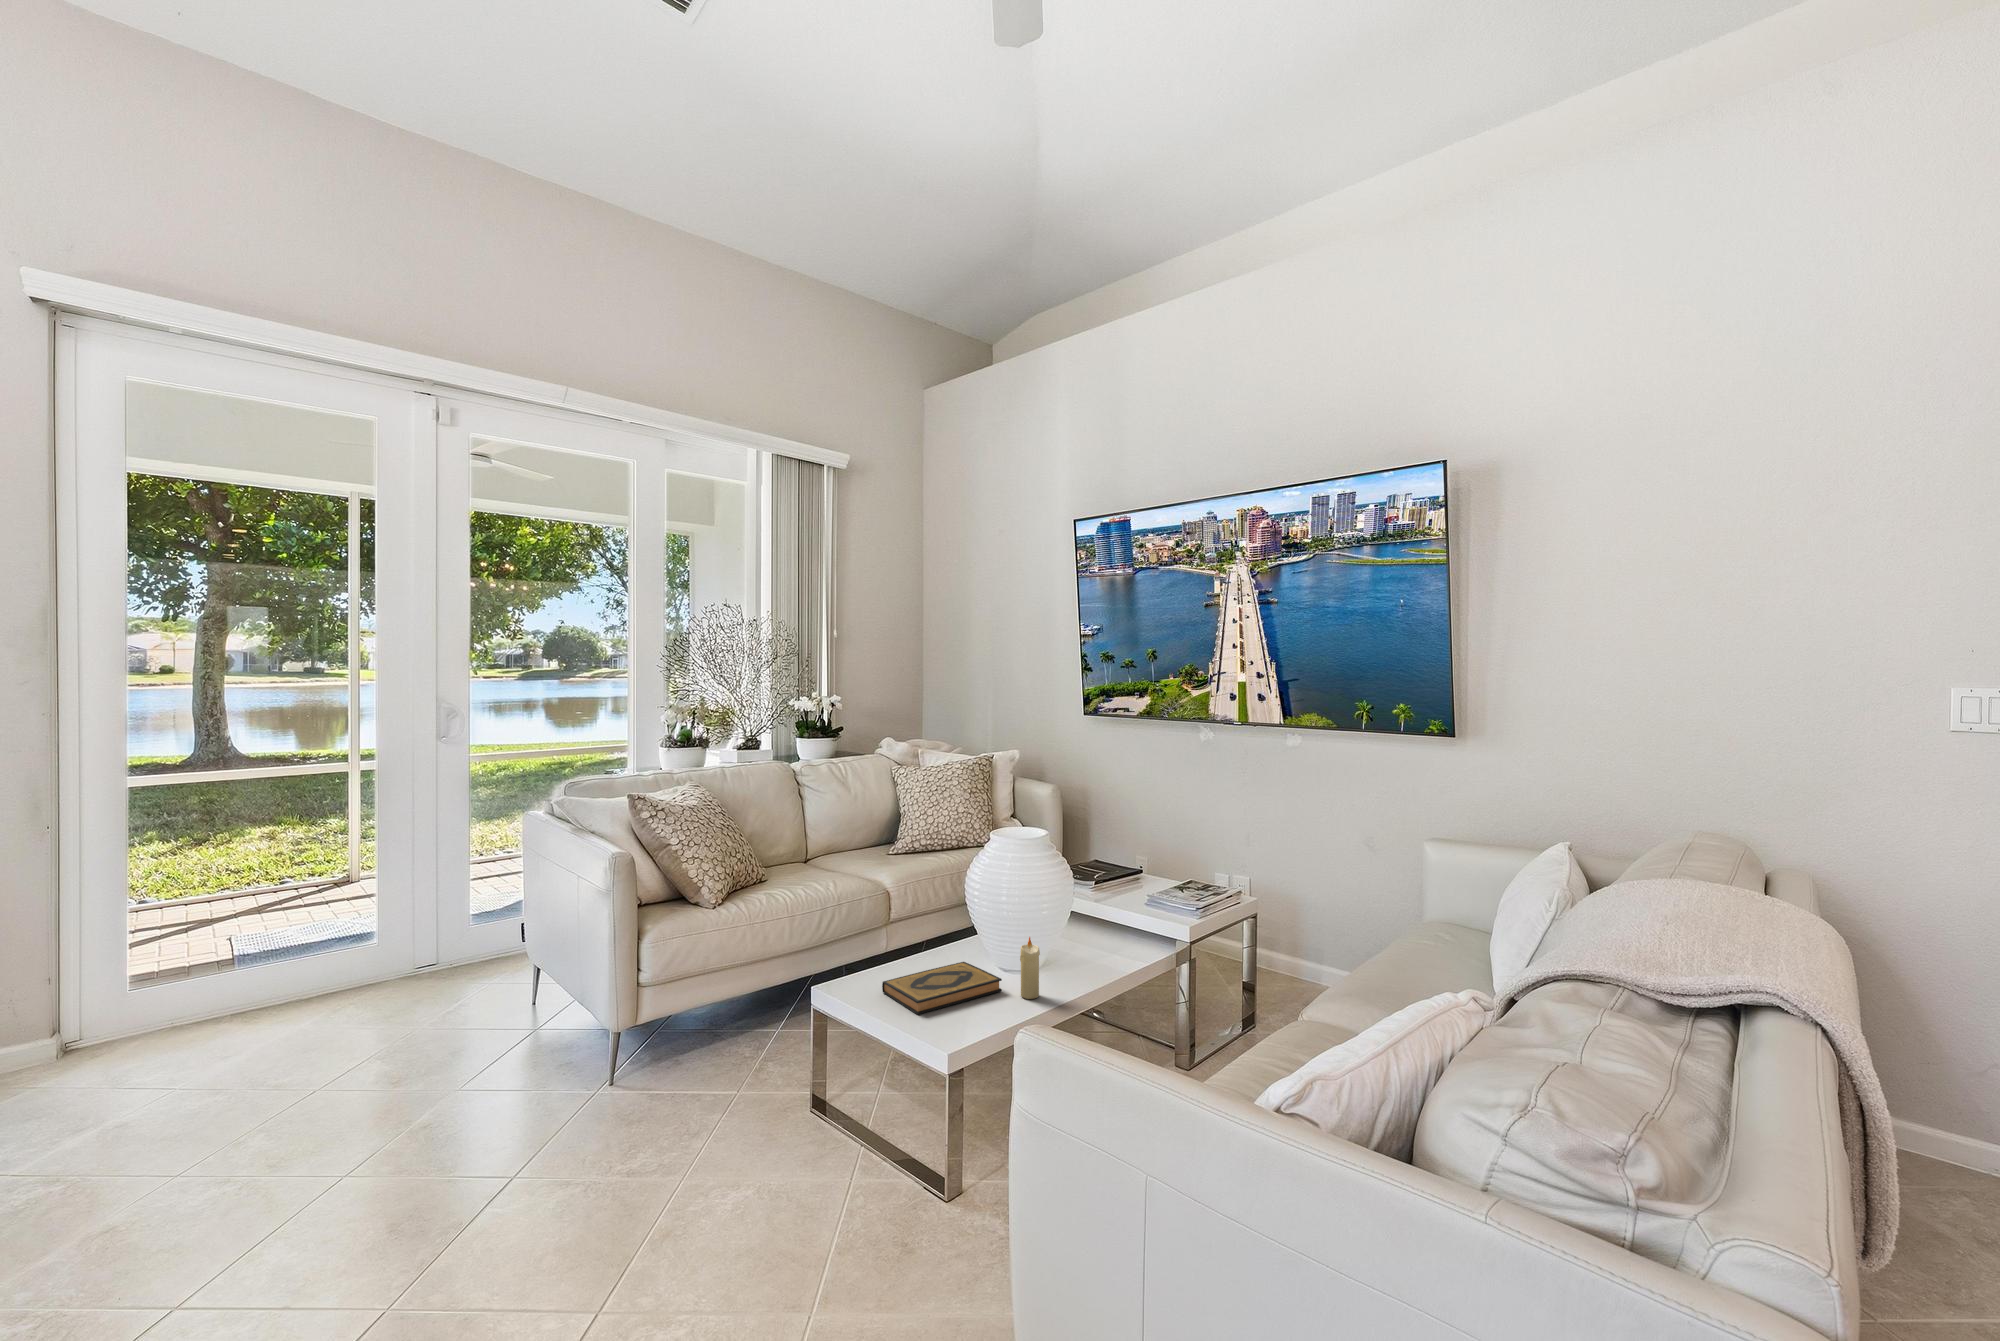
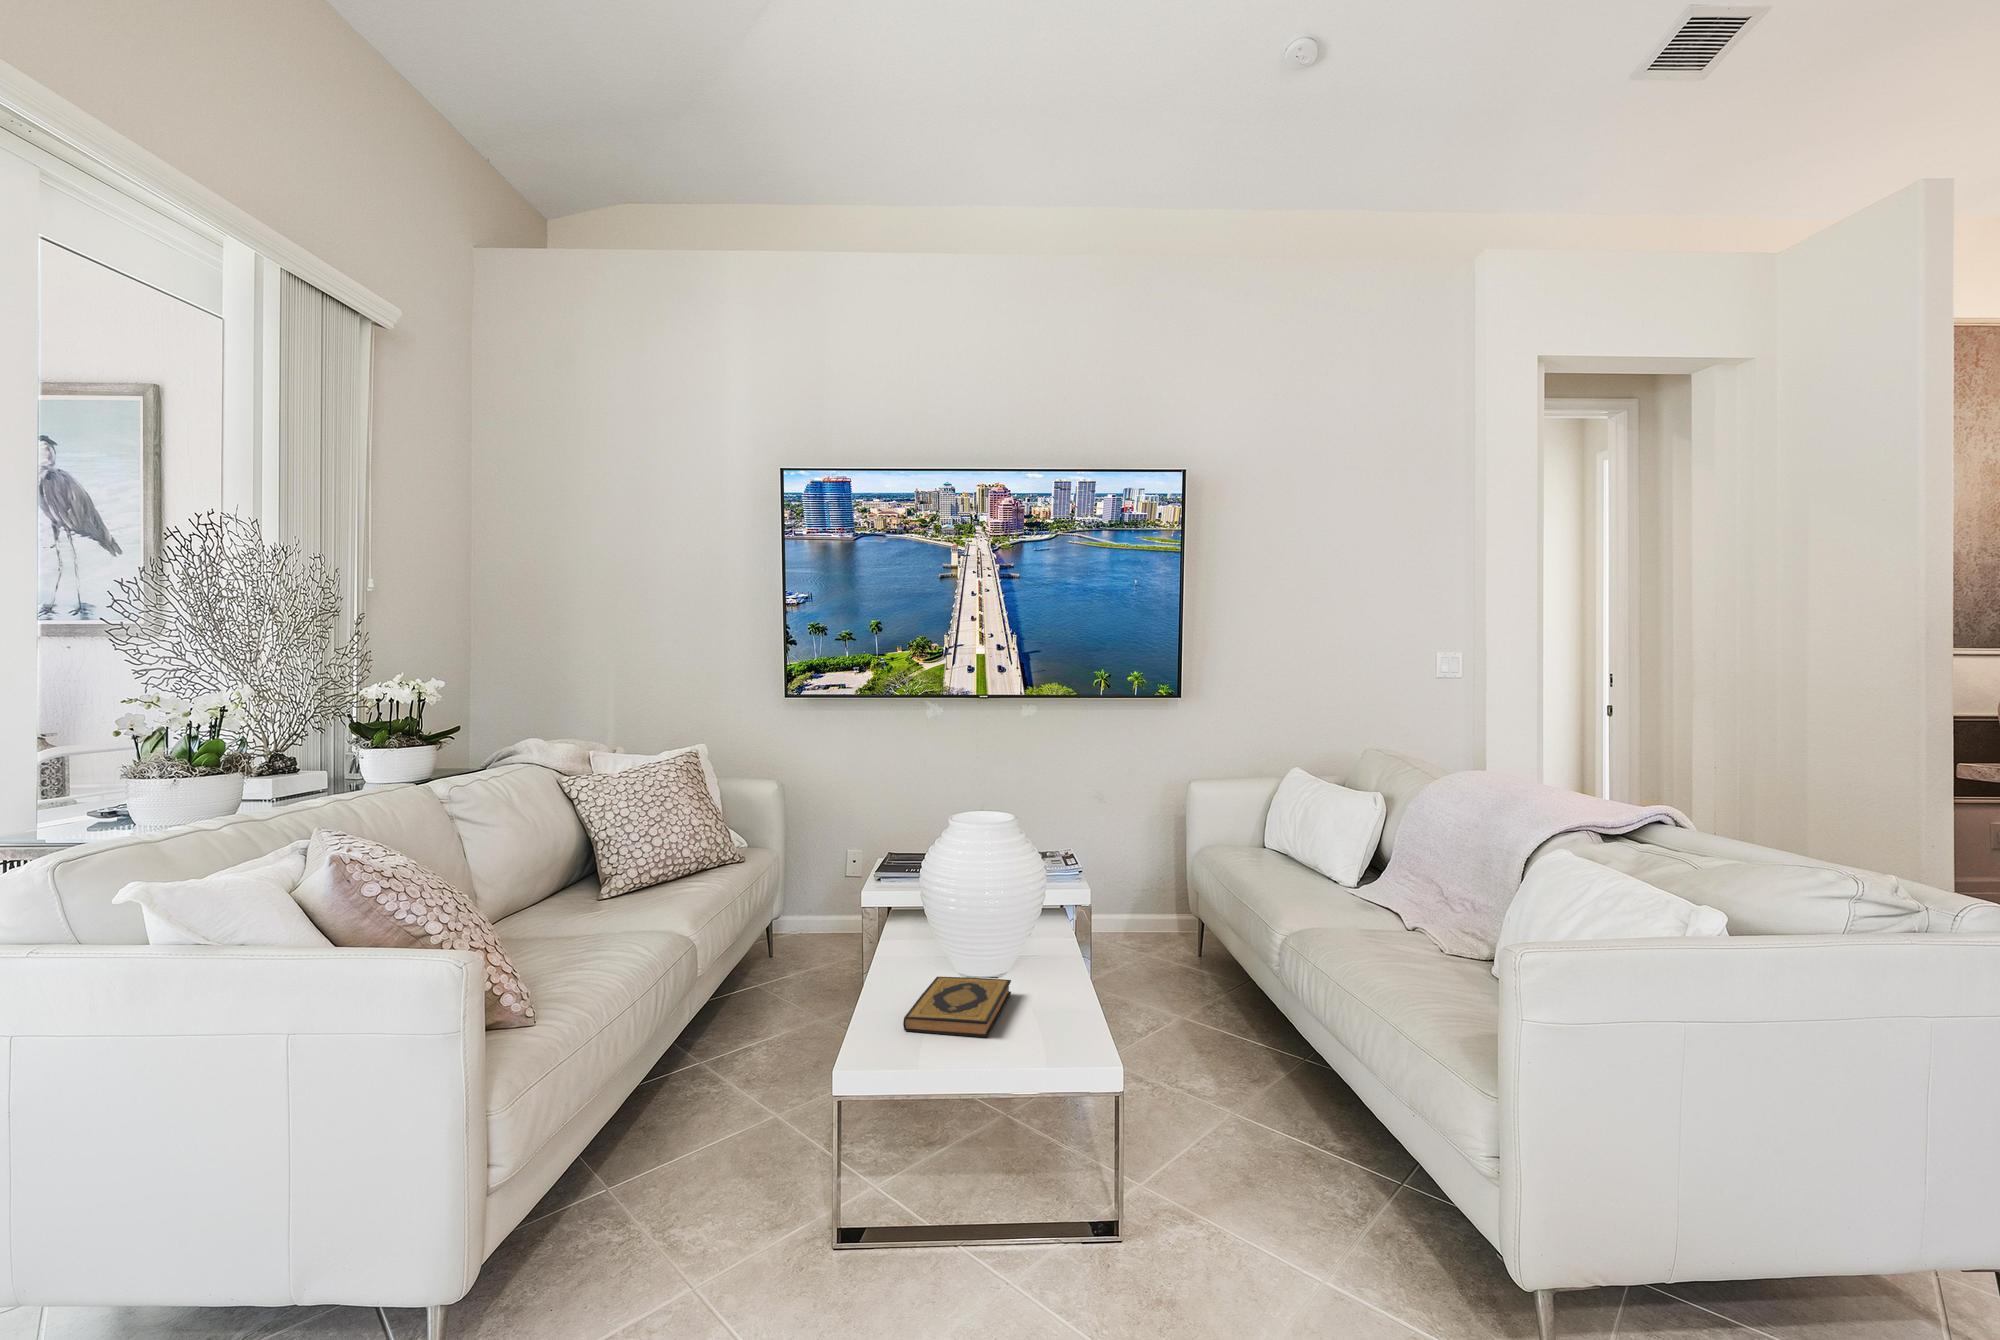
candle: present [1020,937,1040,999] -> none [1031,925,1053,993]

